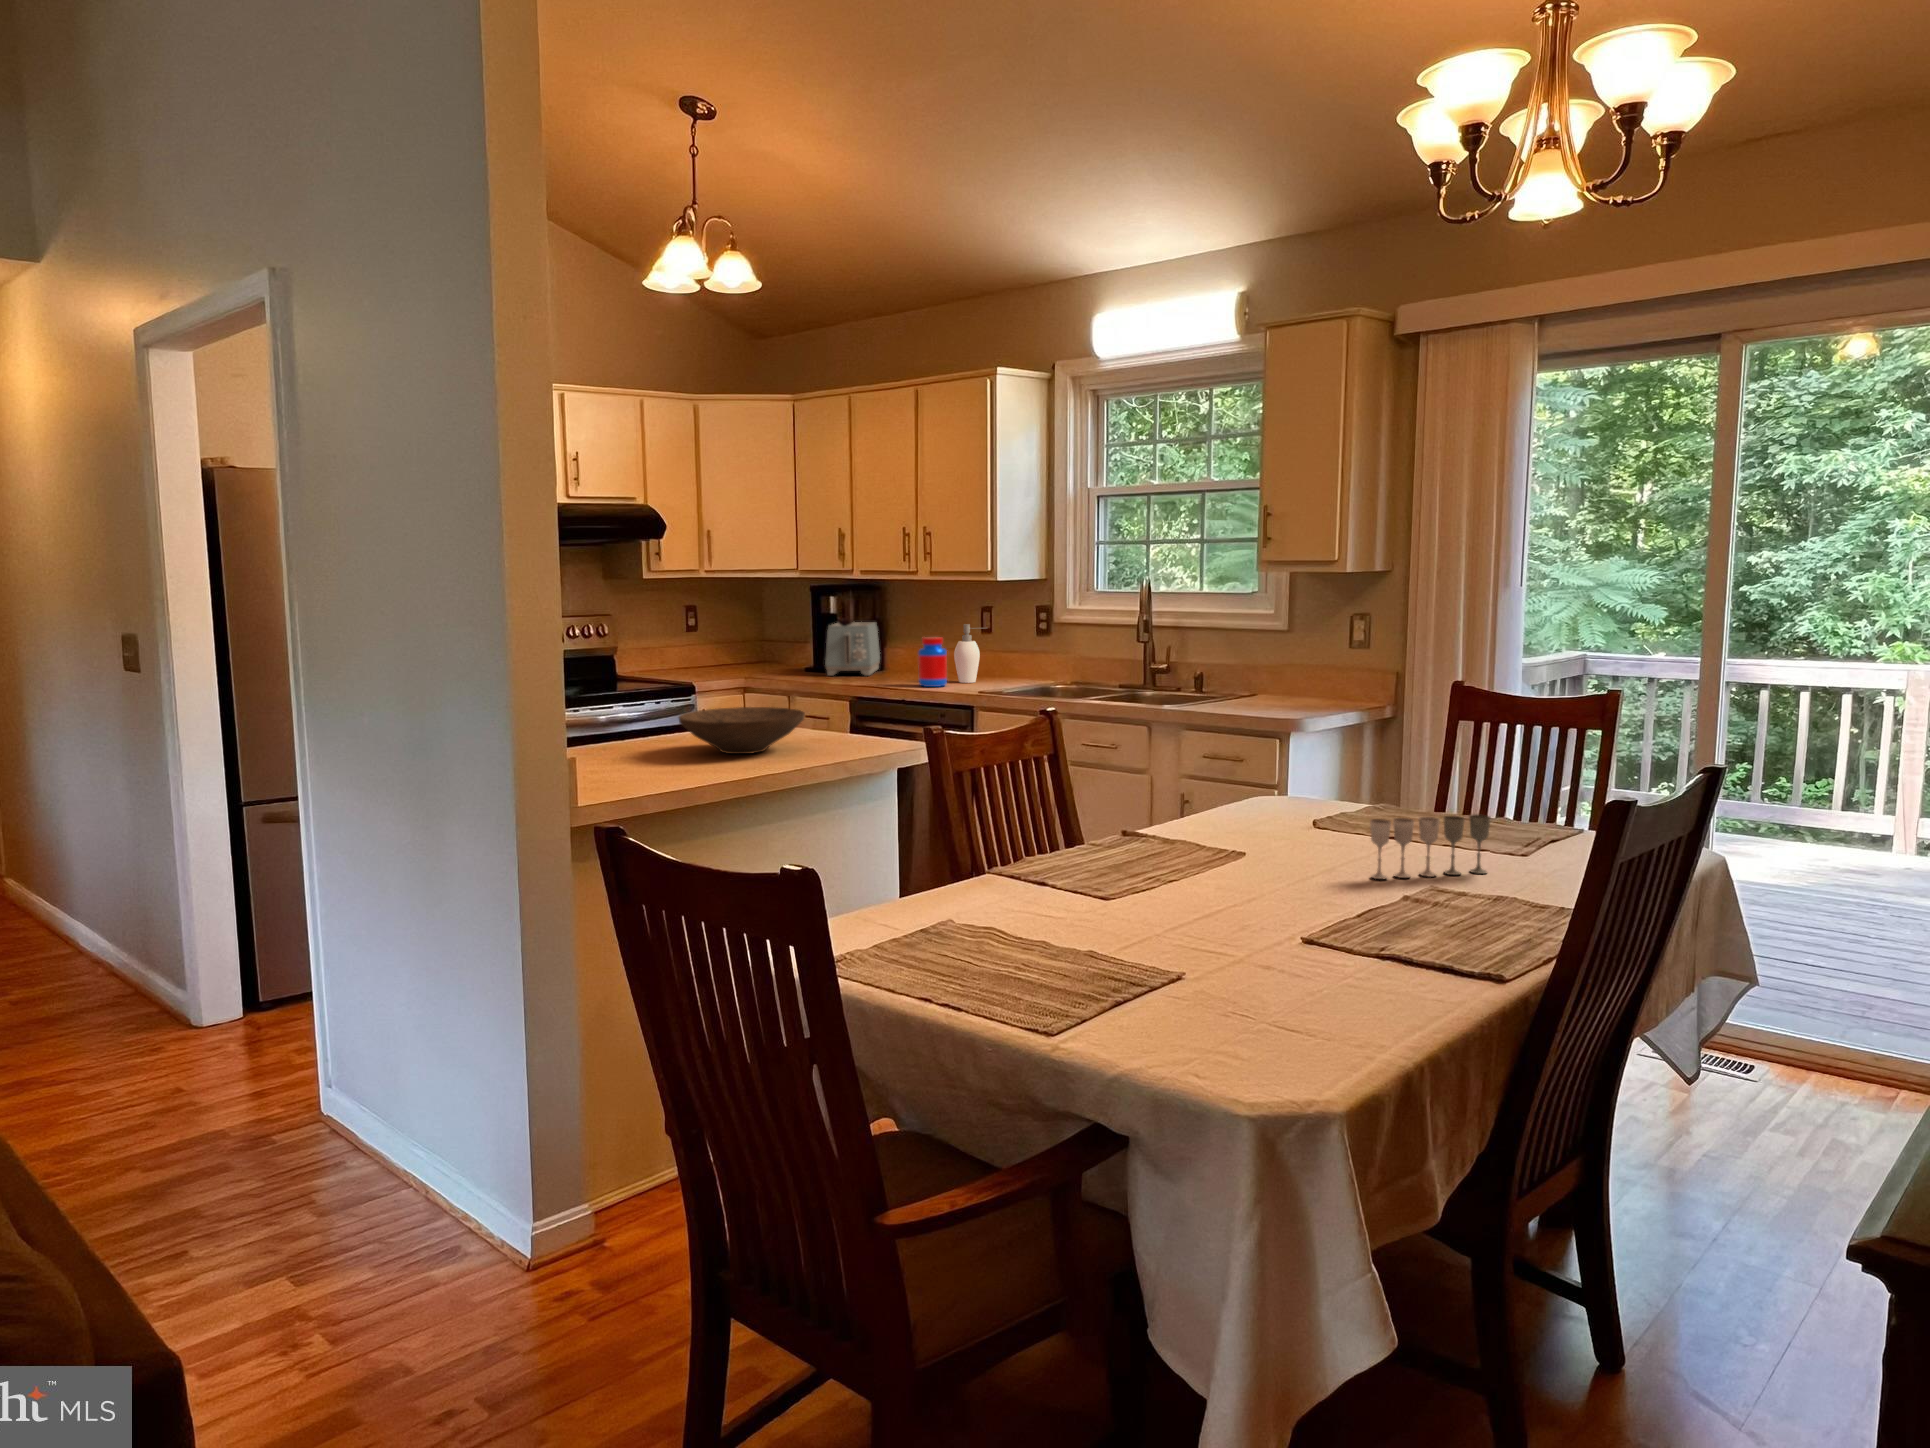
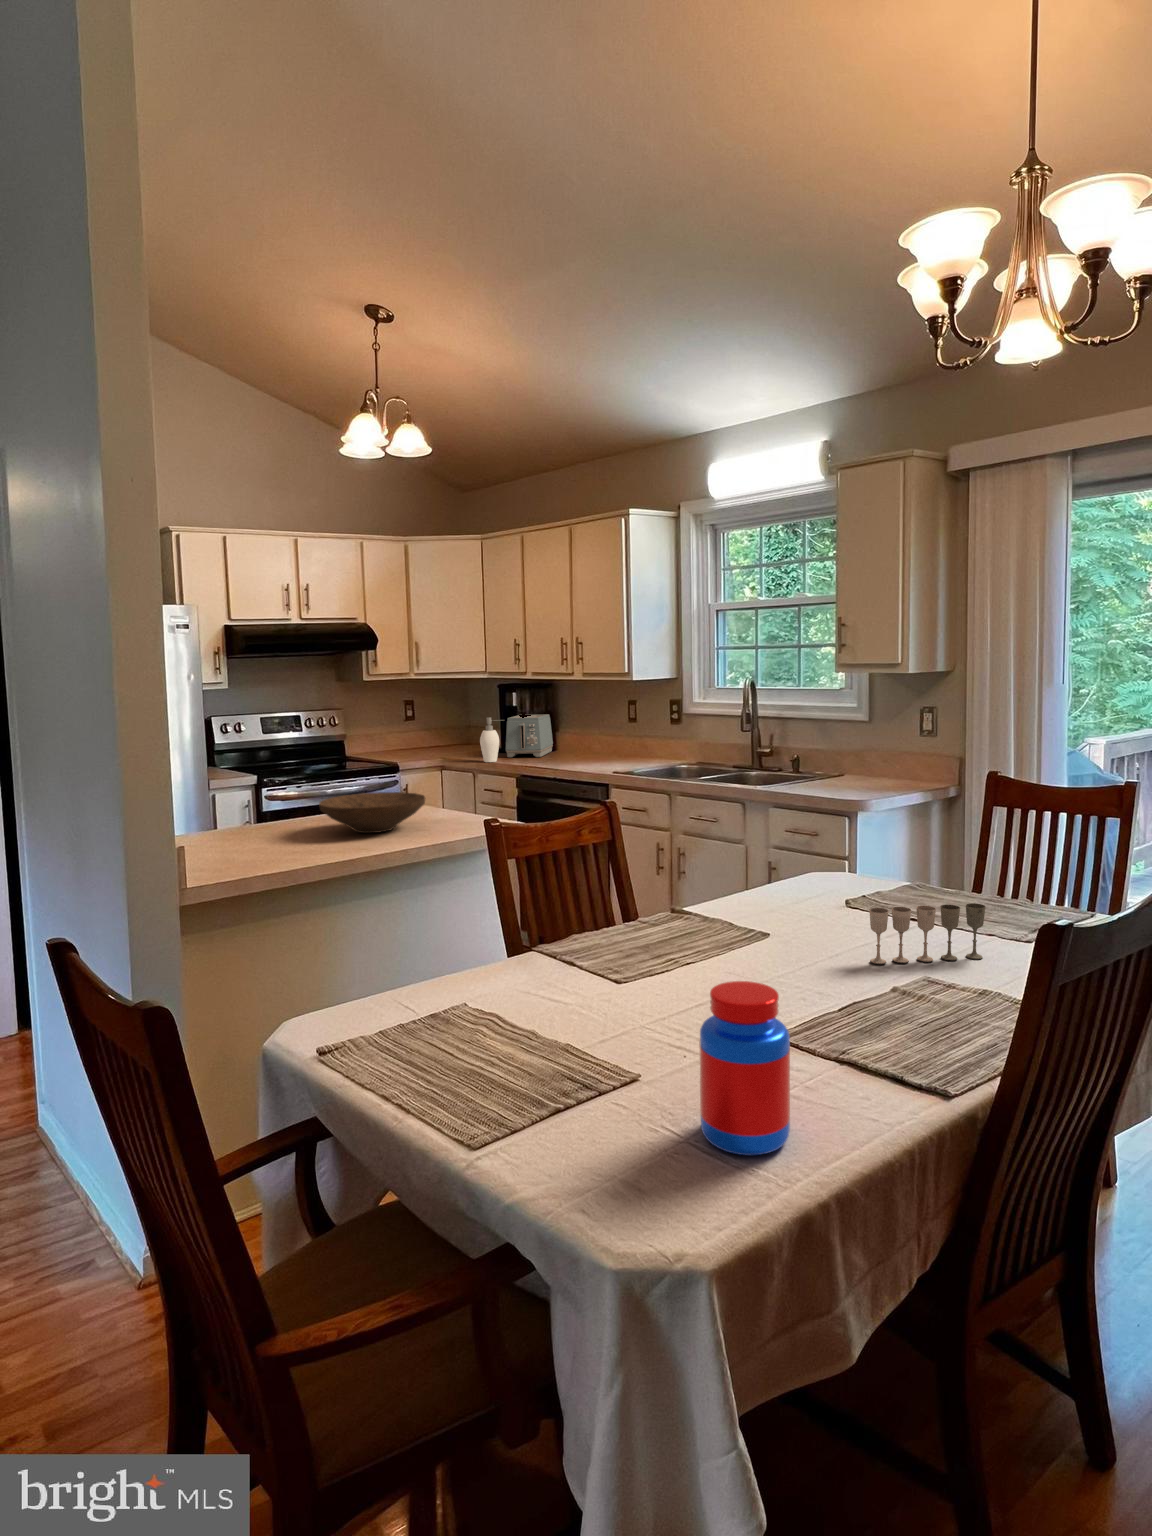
soap dispenser: present [954,624,985,683] -> present [480,717,503,762]
jar: present [918,637,947,687] -> present [700,981,790,1156]

